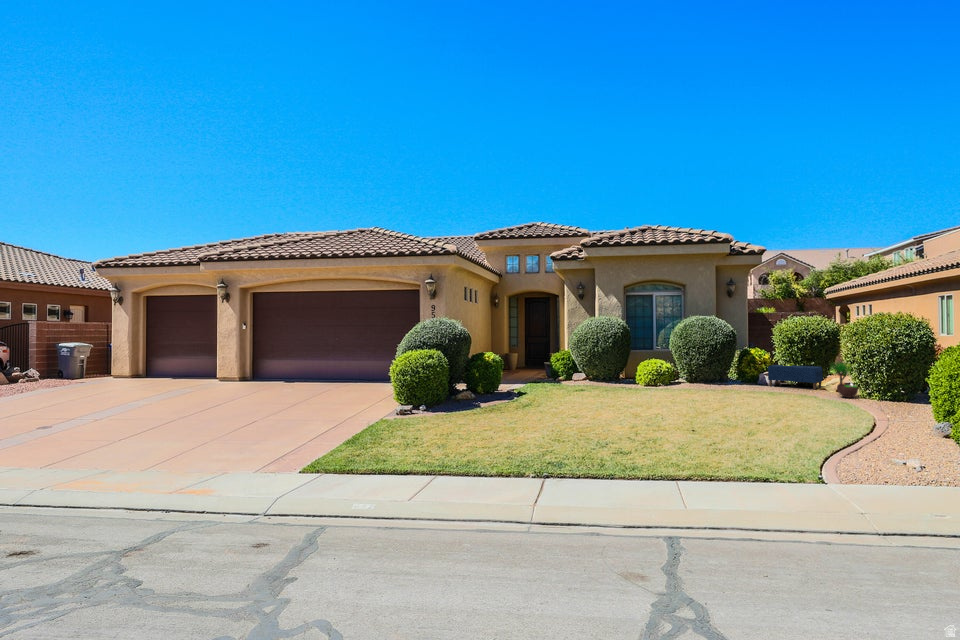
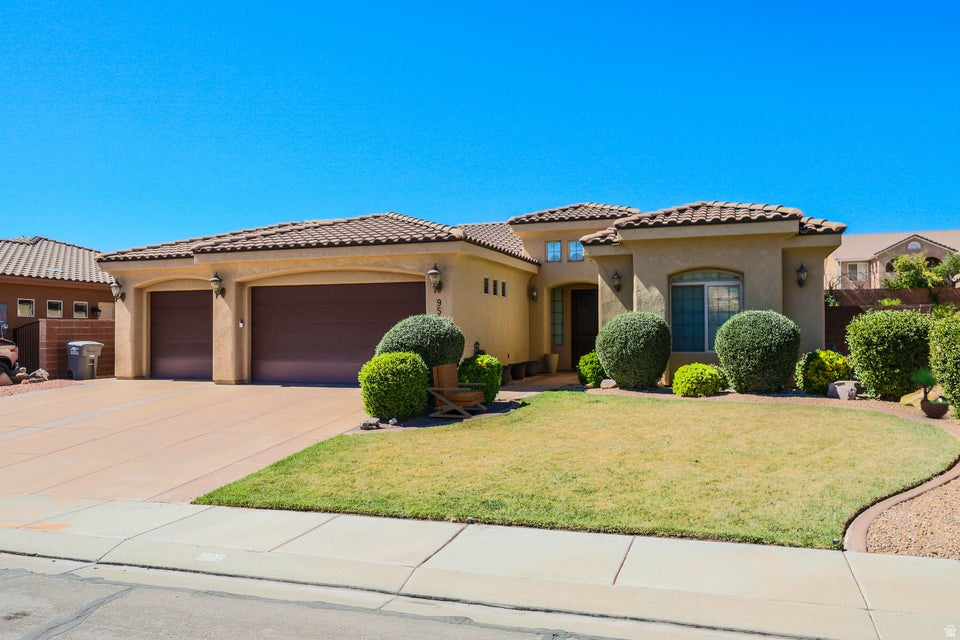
lounge chair: none [450,360,496,405] -> present [427,364,487,418]
bench: present [768,365,823,390] -> none [837,372,910,405]

